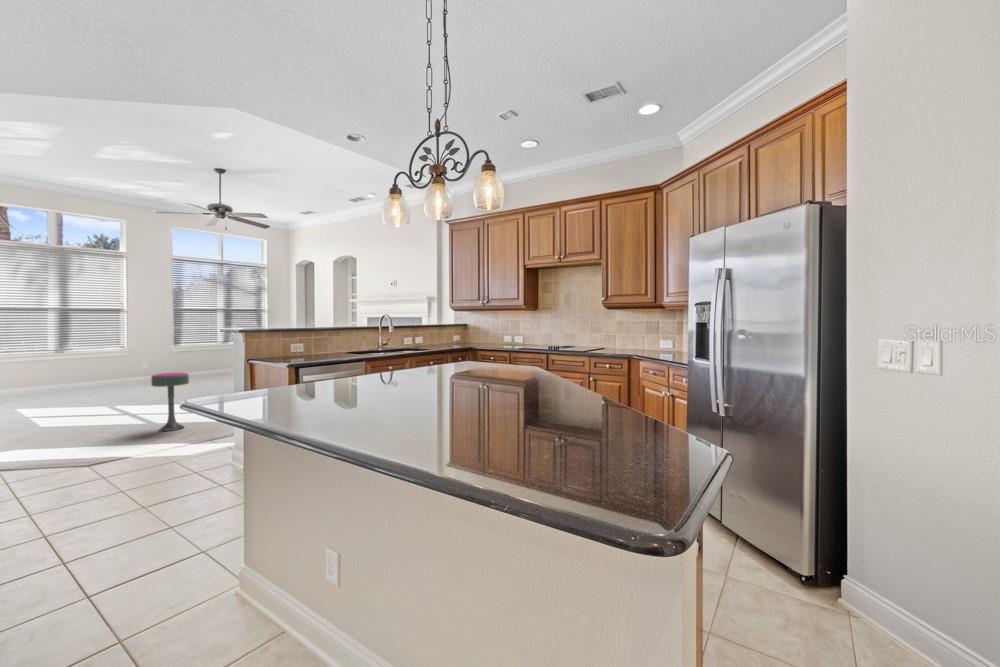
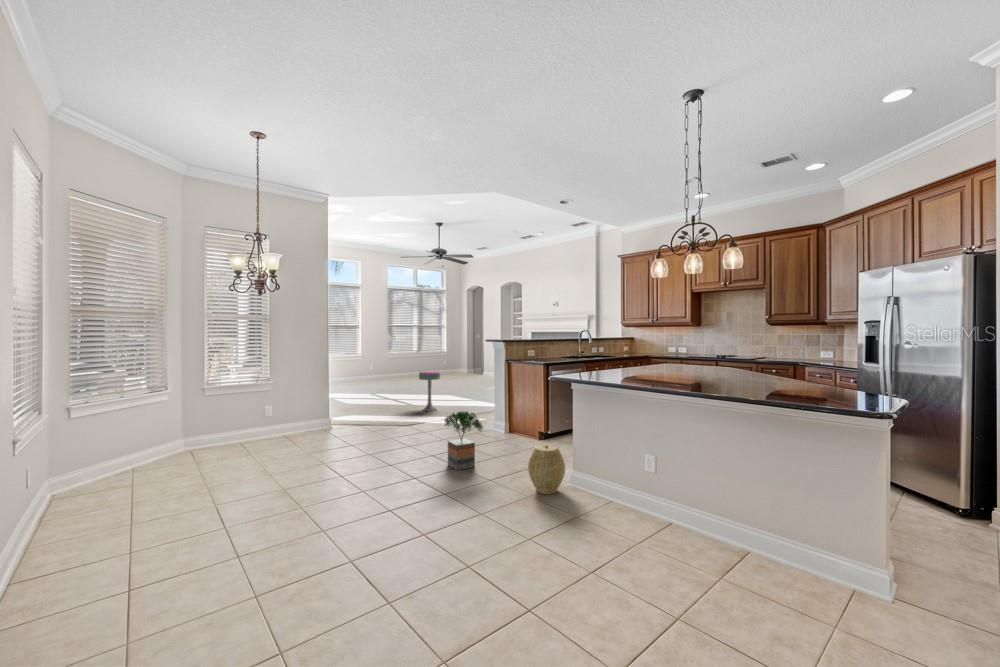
potted tree: none [27,453,120,566] -> present [444,412,483,470]
woven basket: none [132,519,216,618] -> present [528,445,565,494]

